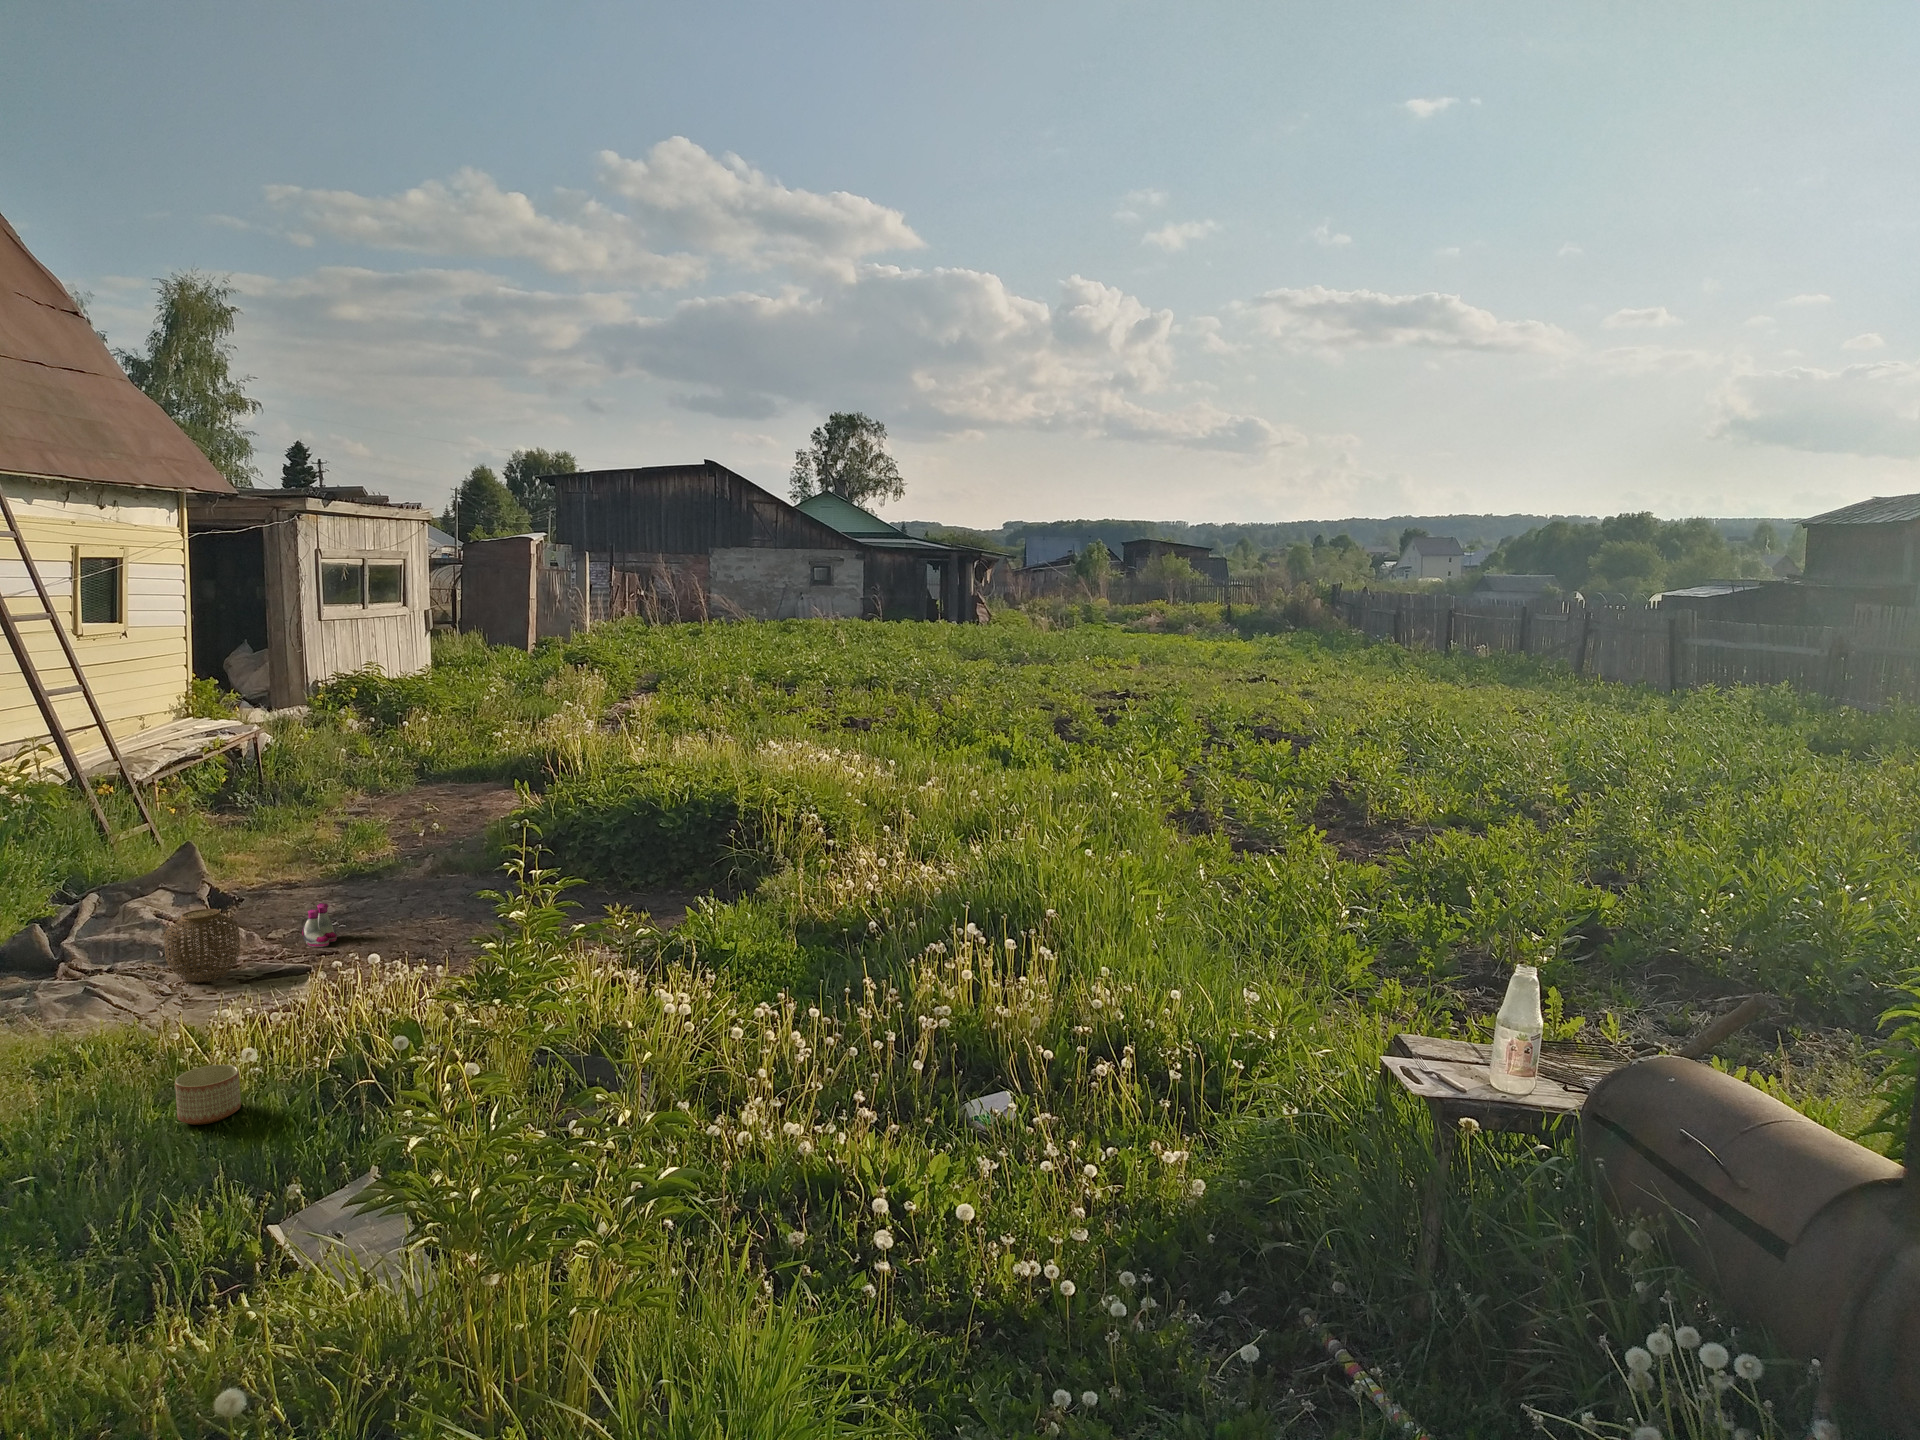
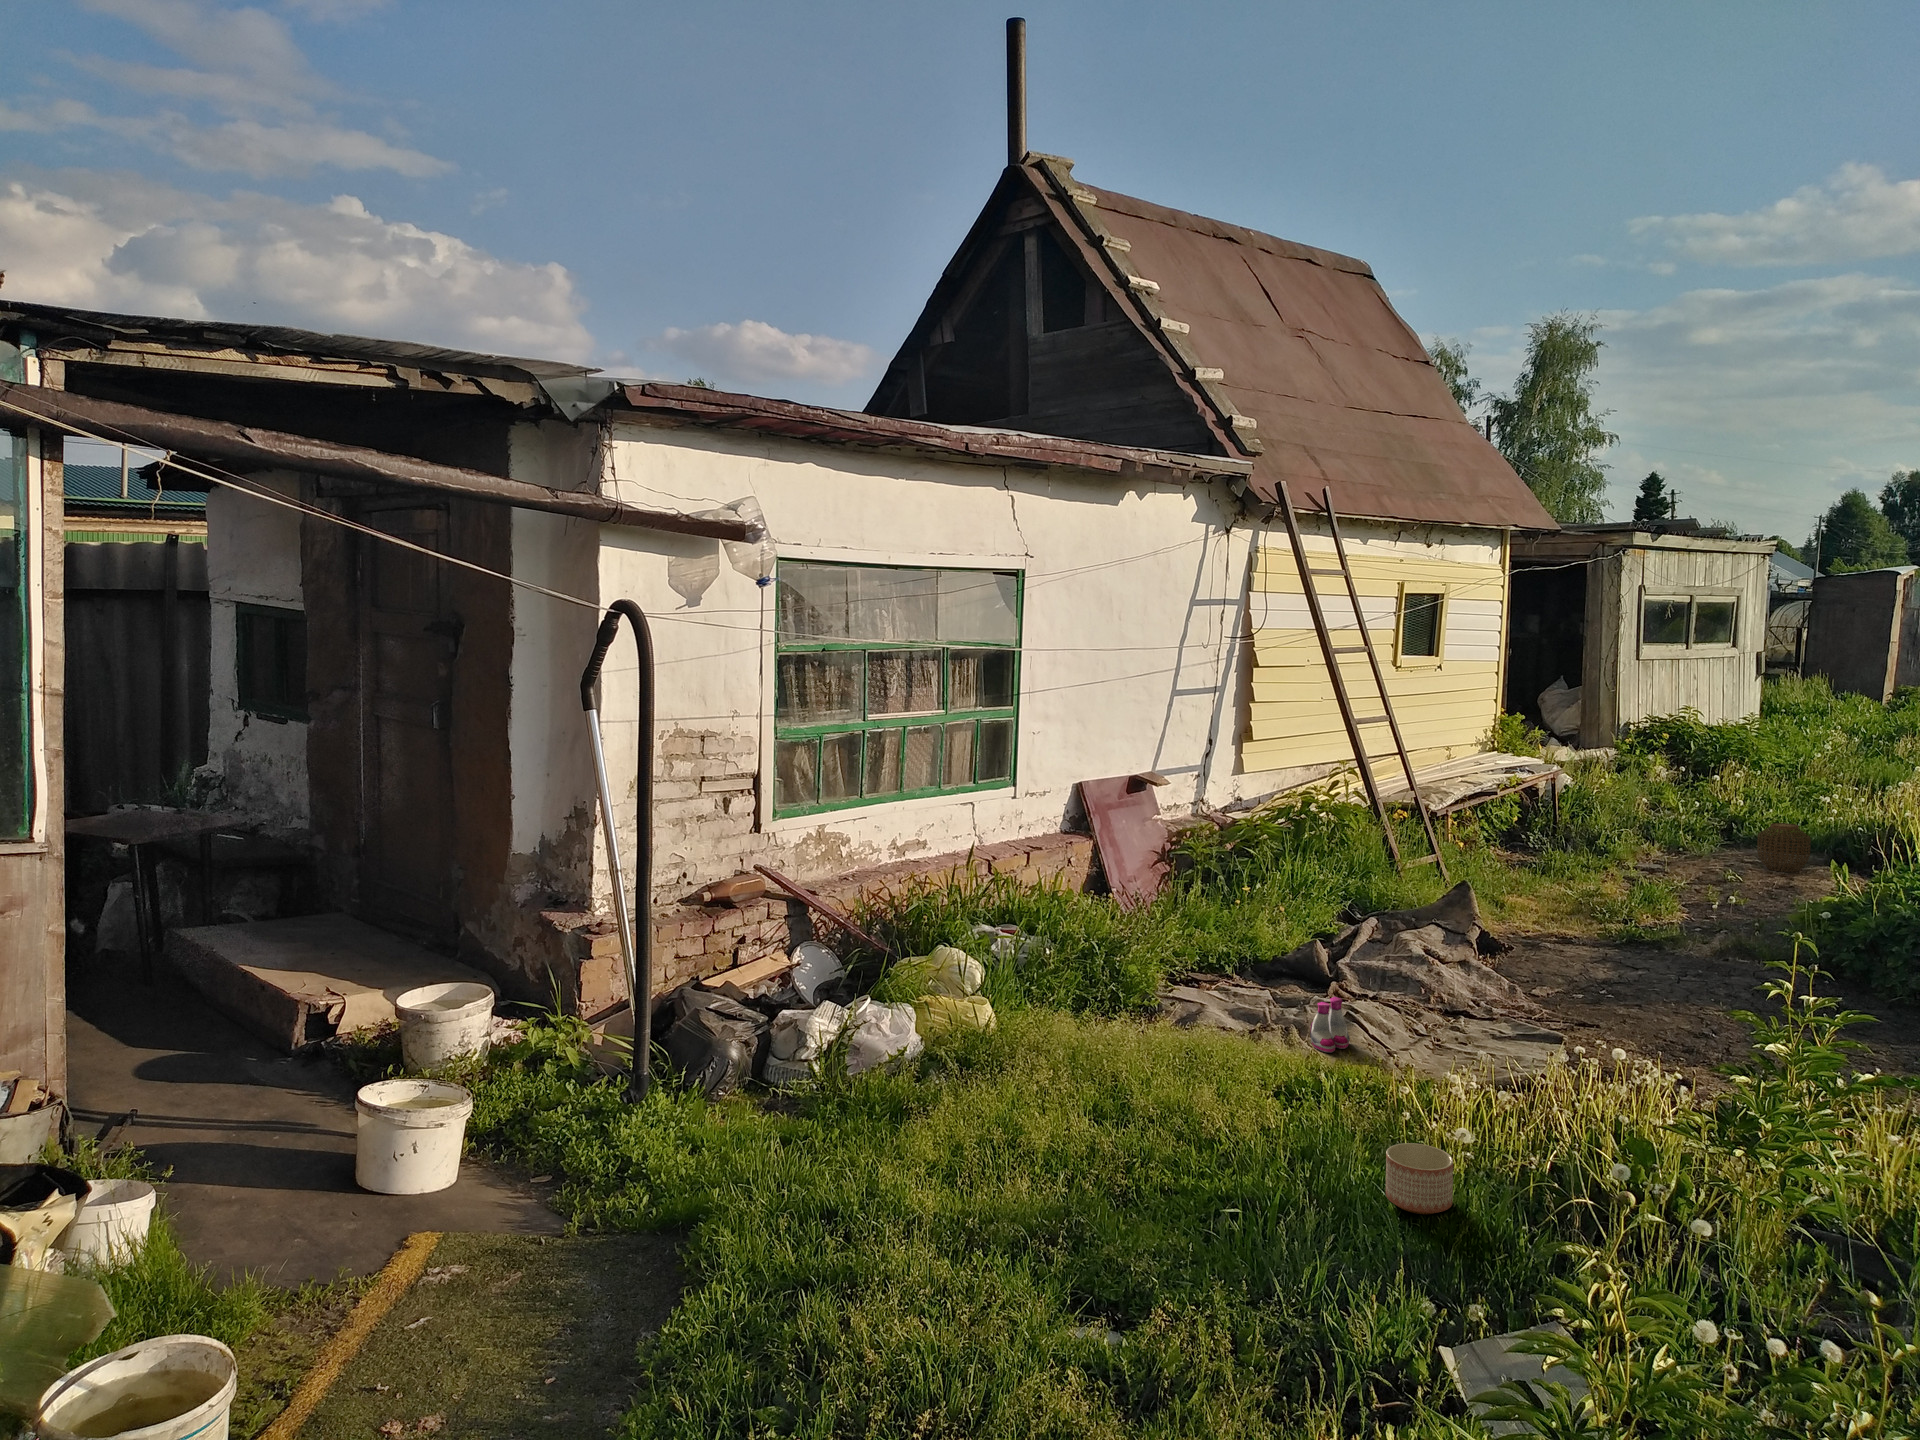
boots: present [302,903,337,947] -> present [1310,997,1350,1052]
woven basket: present [164,909,240,982] -> present [1757,823,1811,872]

